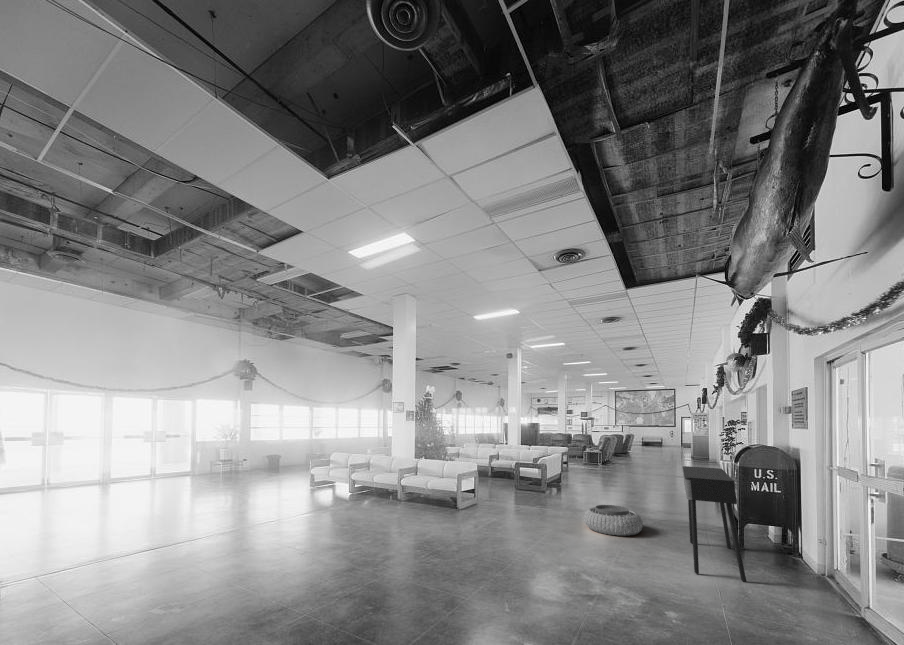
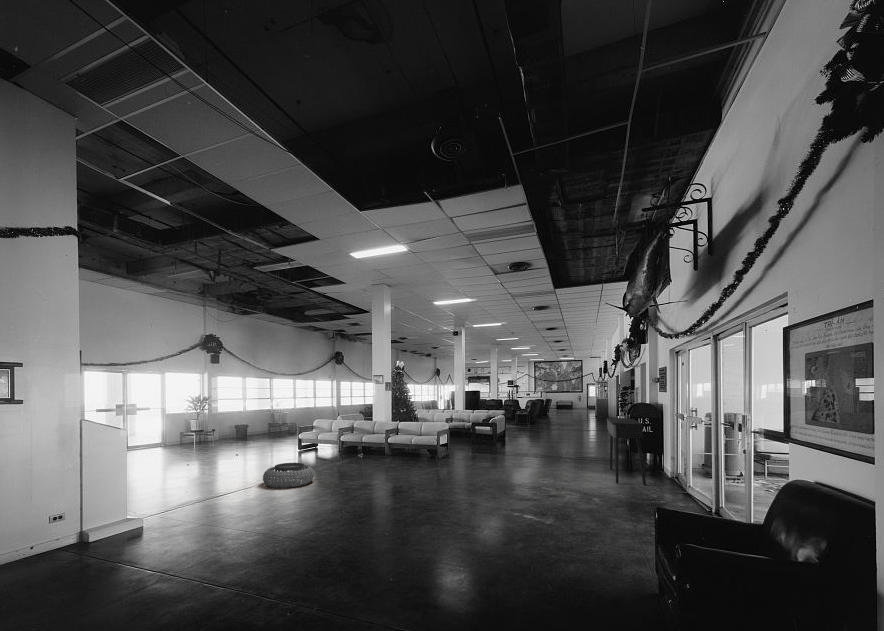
pouf: present [584,505,643,536] -> present [263,463,314,488]

